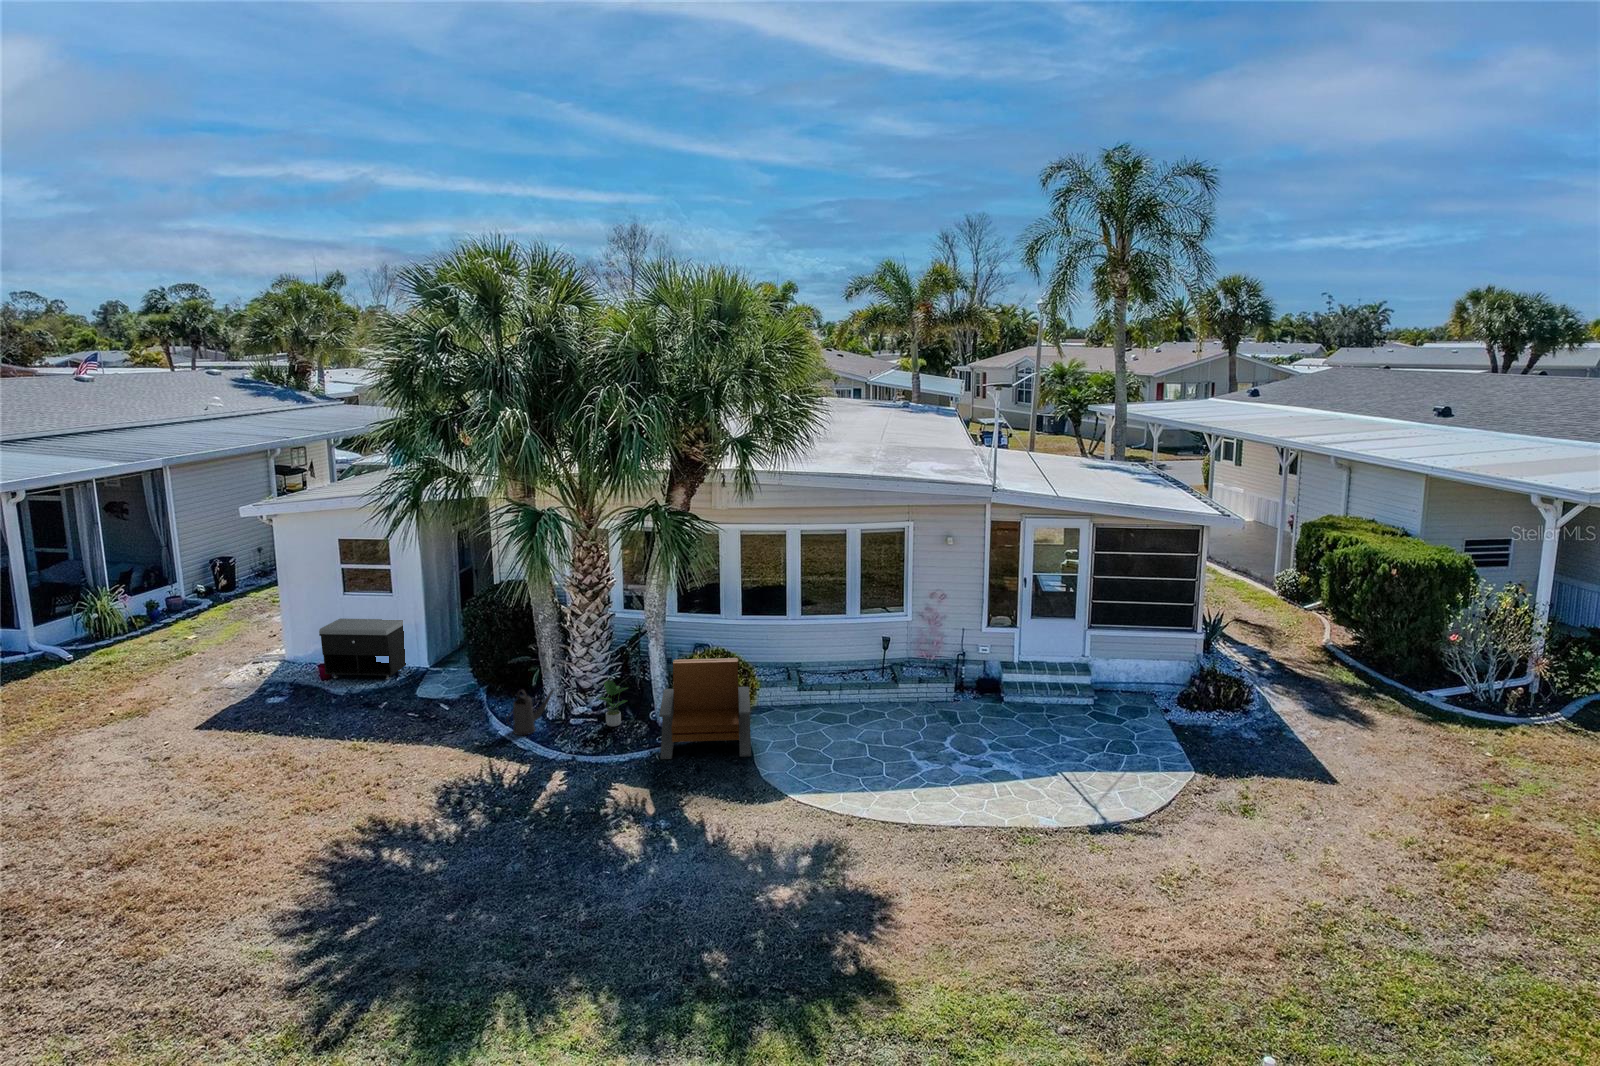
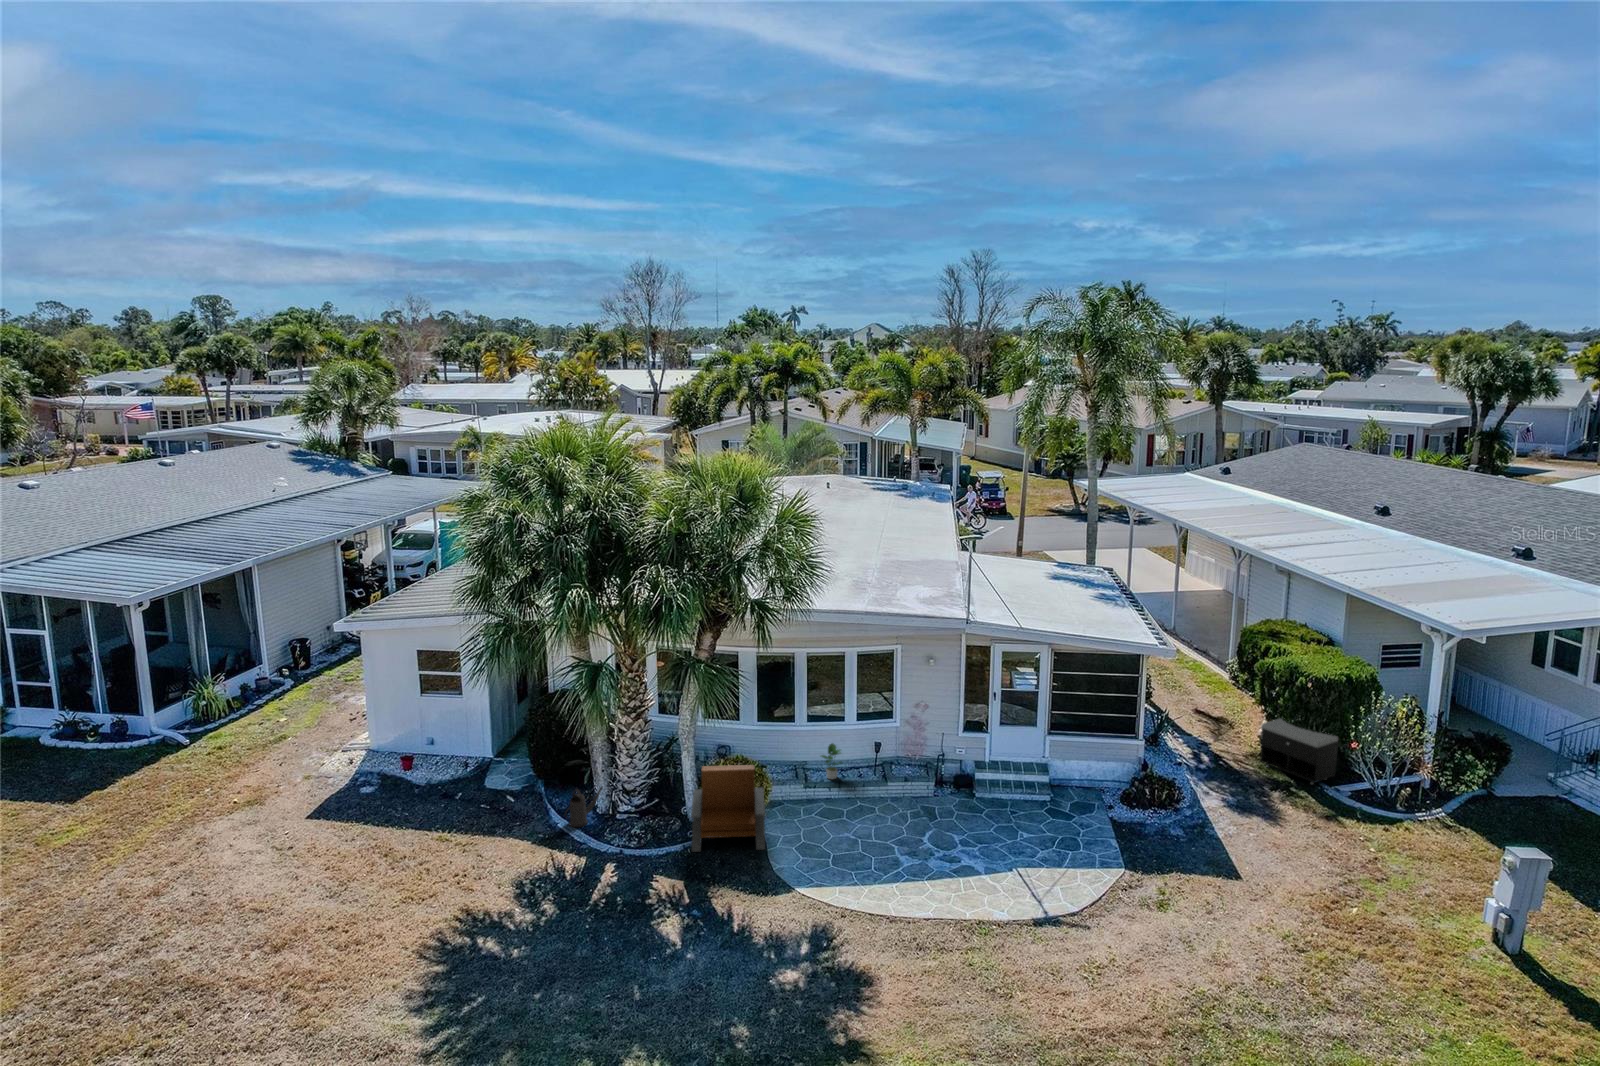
storage bench: present [319,619,406,679] -> present [1260,719,1338,785]
potted plant: present [598,680,628,726] -> present [821,743,841,779]

